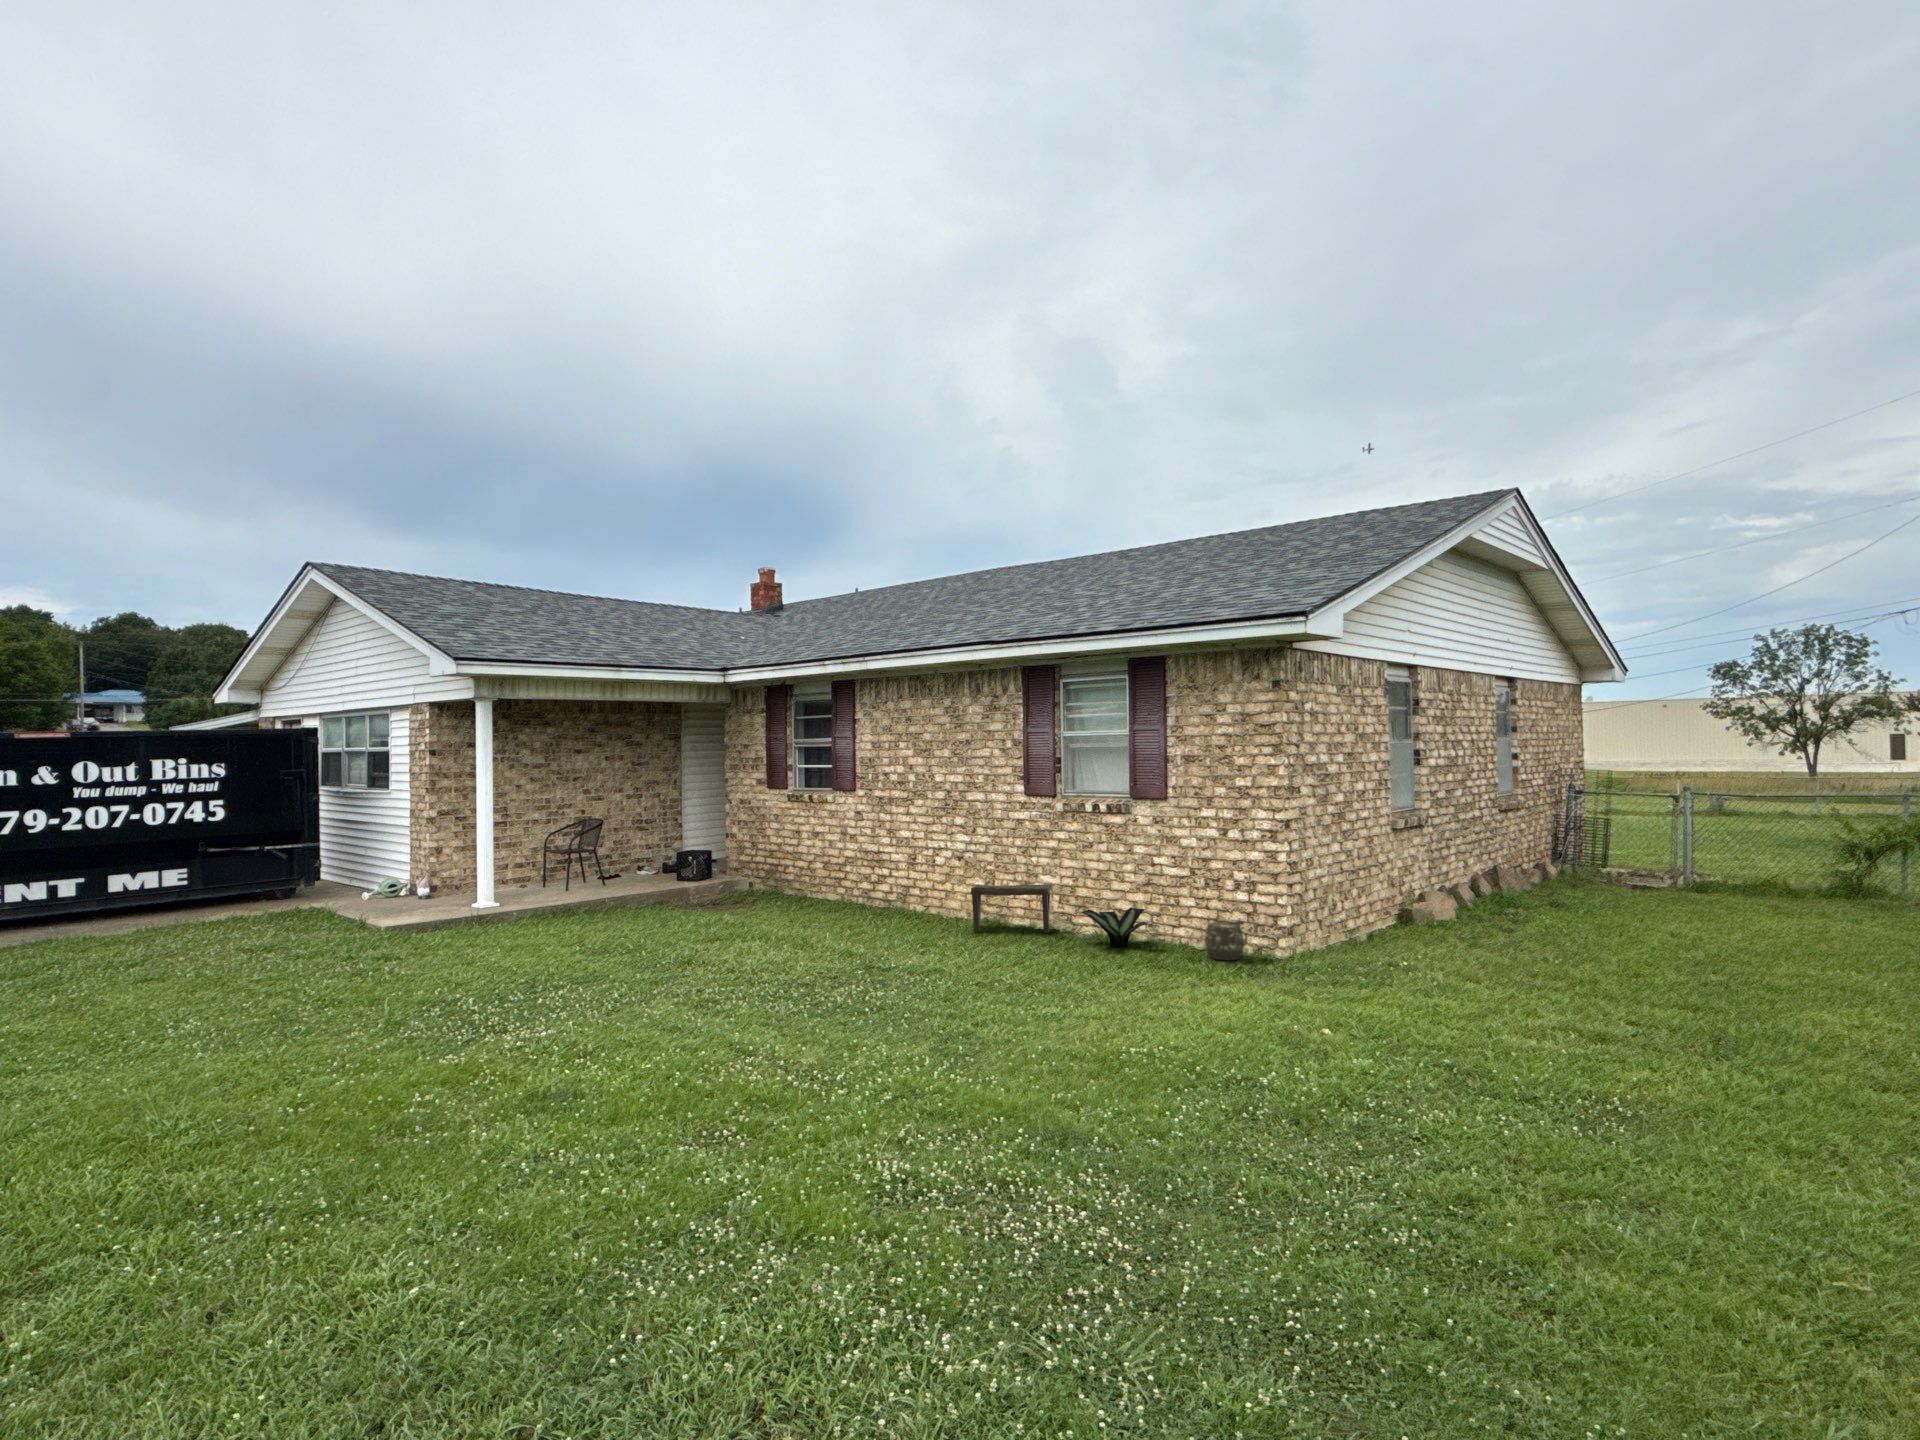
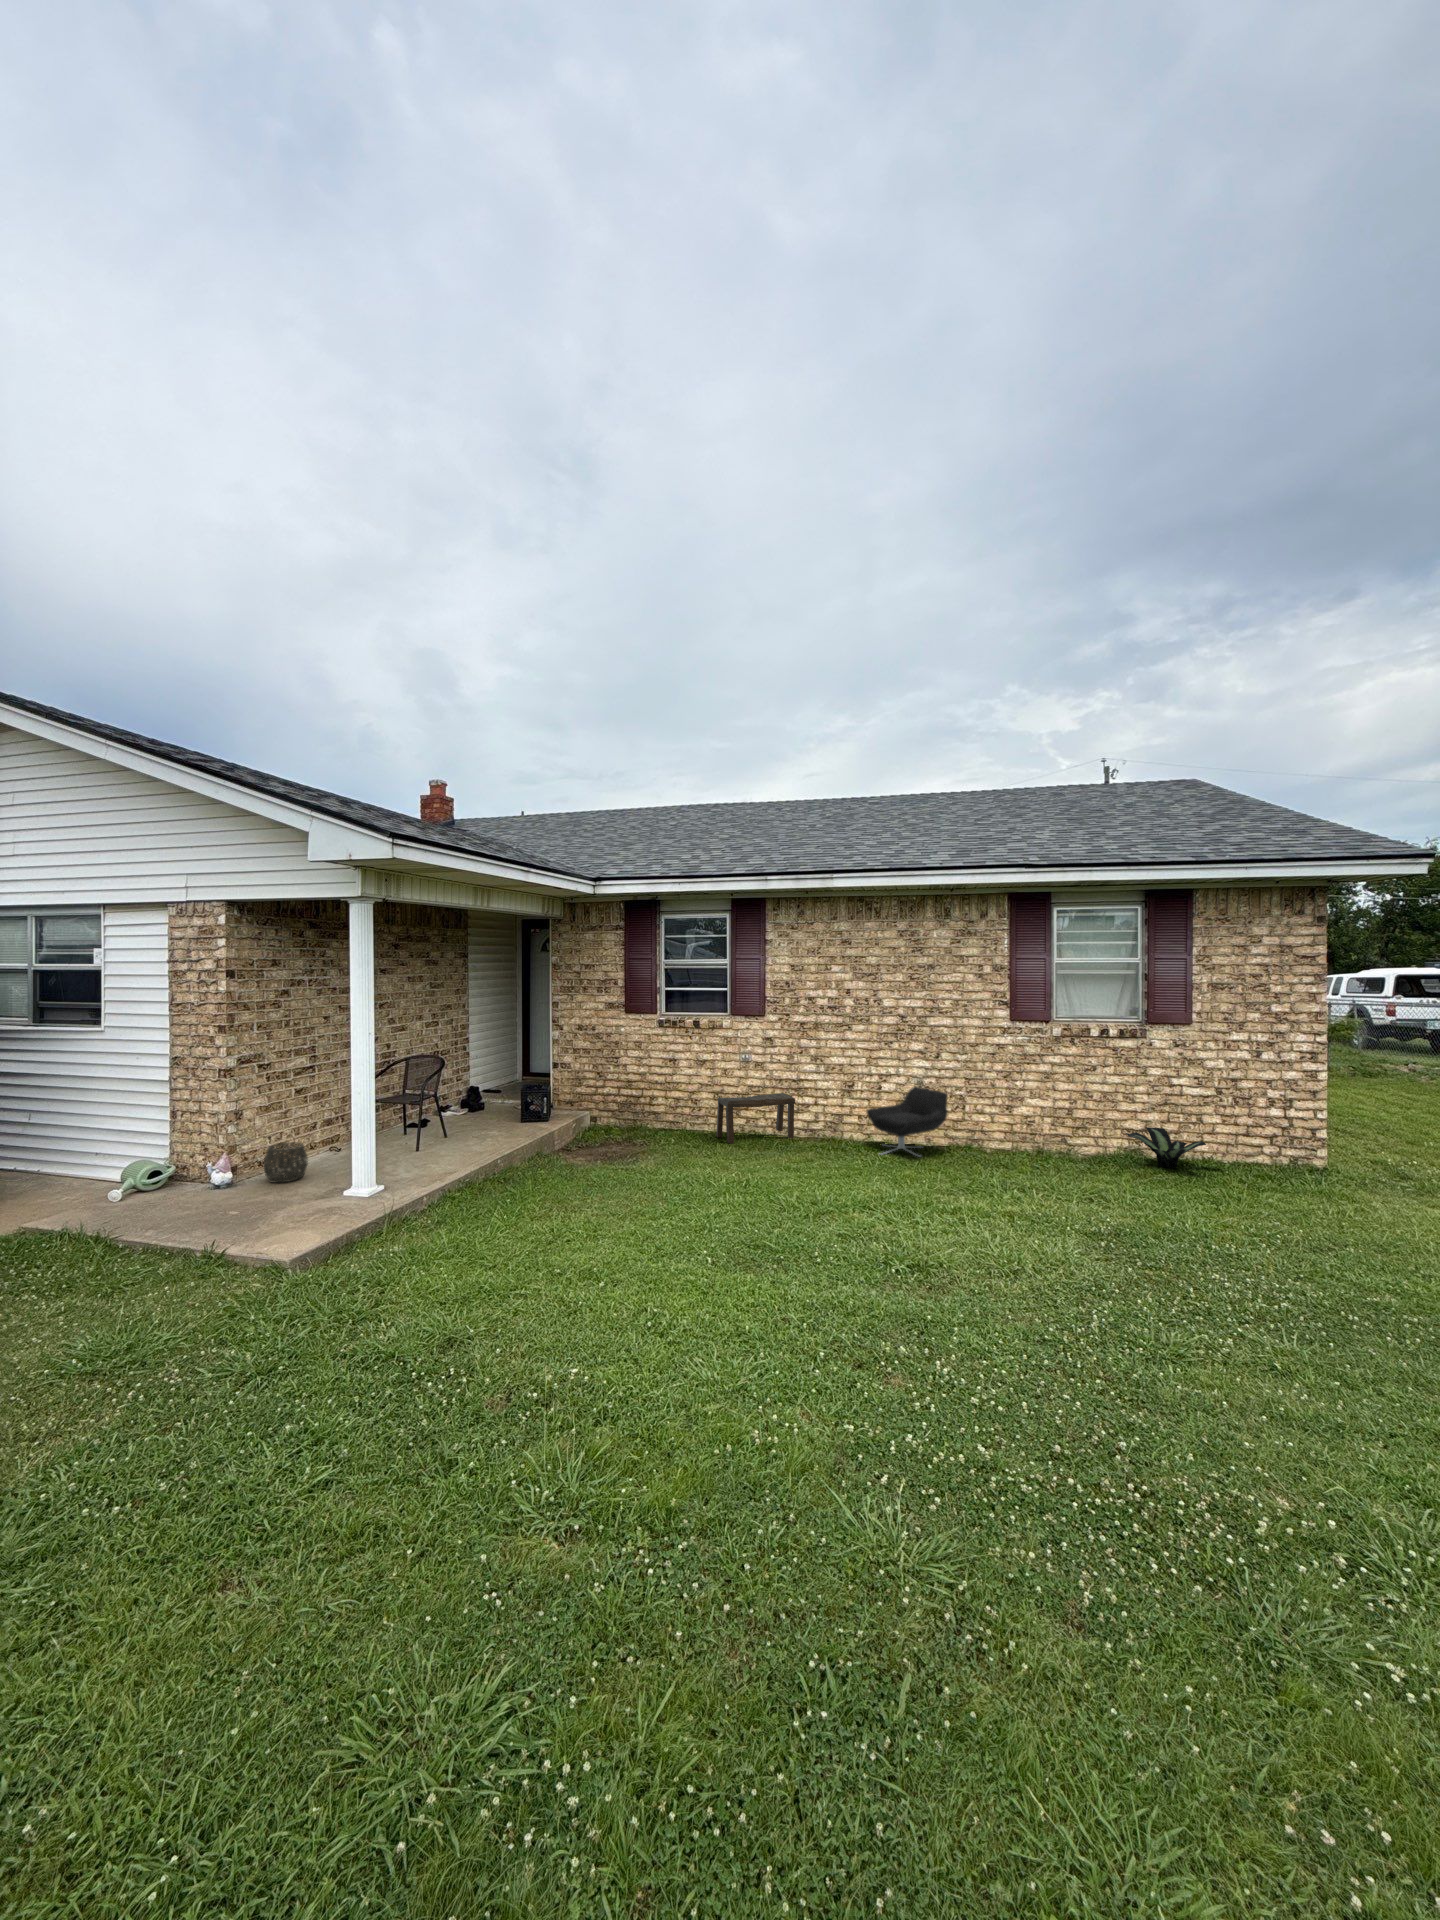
lounge chair: none [889,859,958,923] -> present [866,1086,948,1156]
bench: present [971,884,1052,933] -> present [716,1093,795,1144]
woven basket: present [1205,922,1244,960] -> present [264,1142,308,1183]

